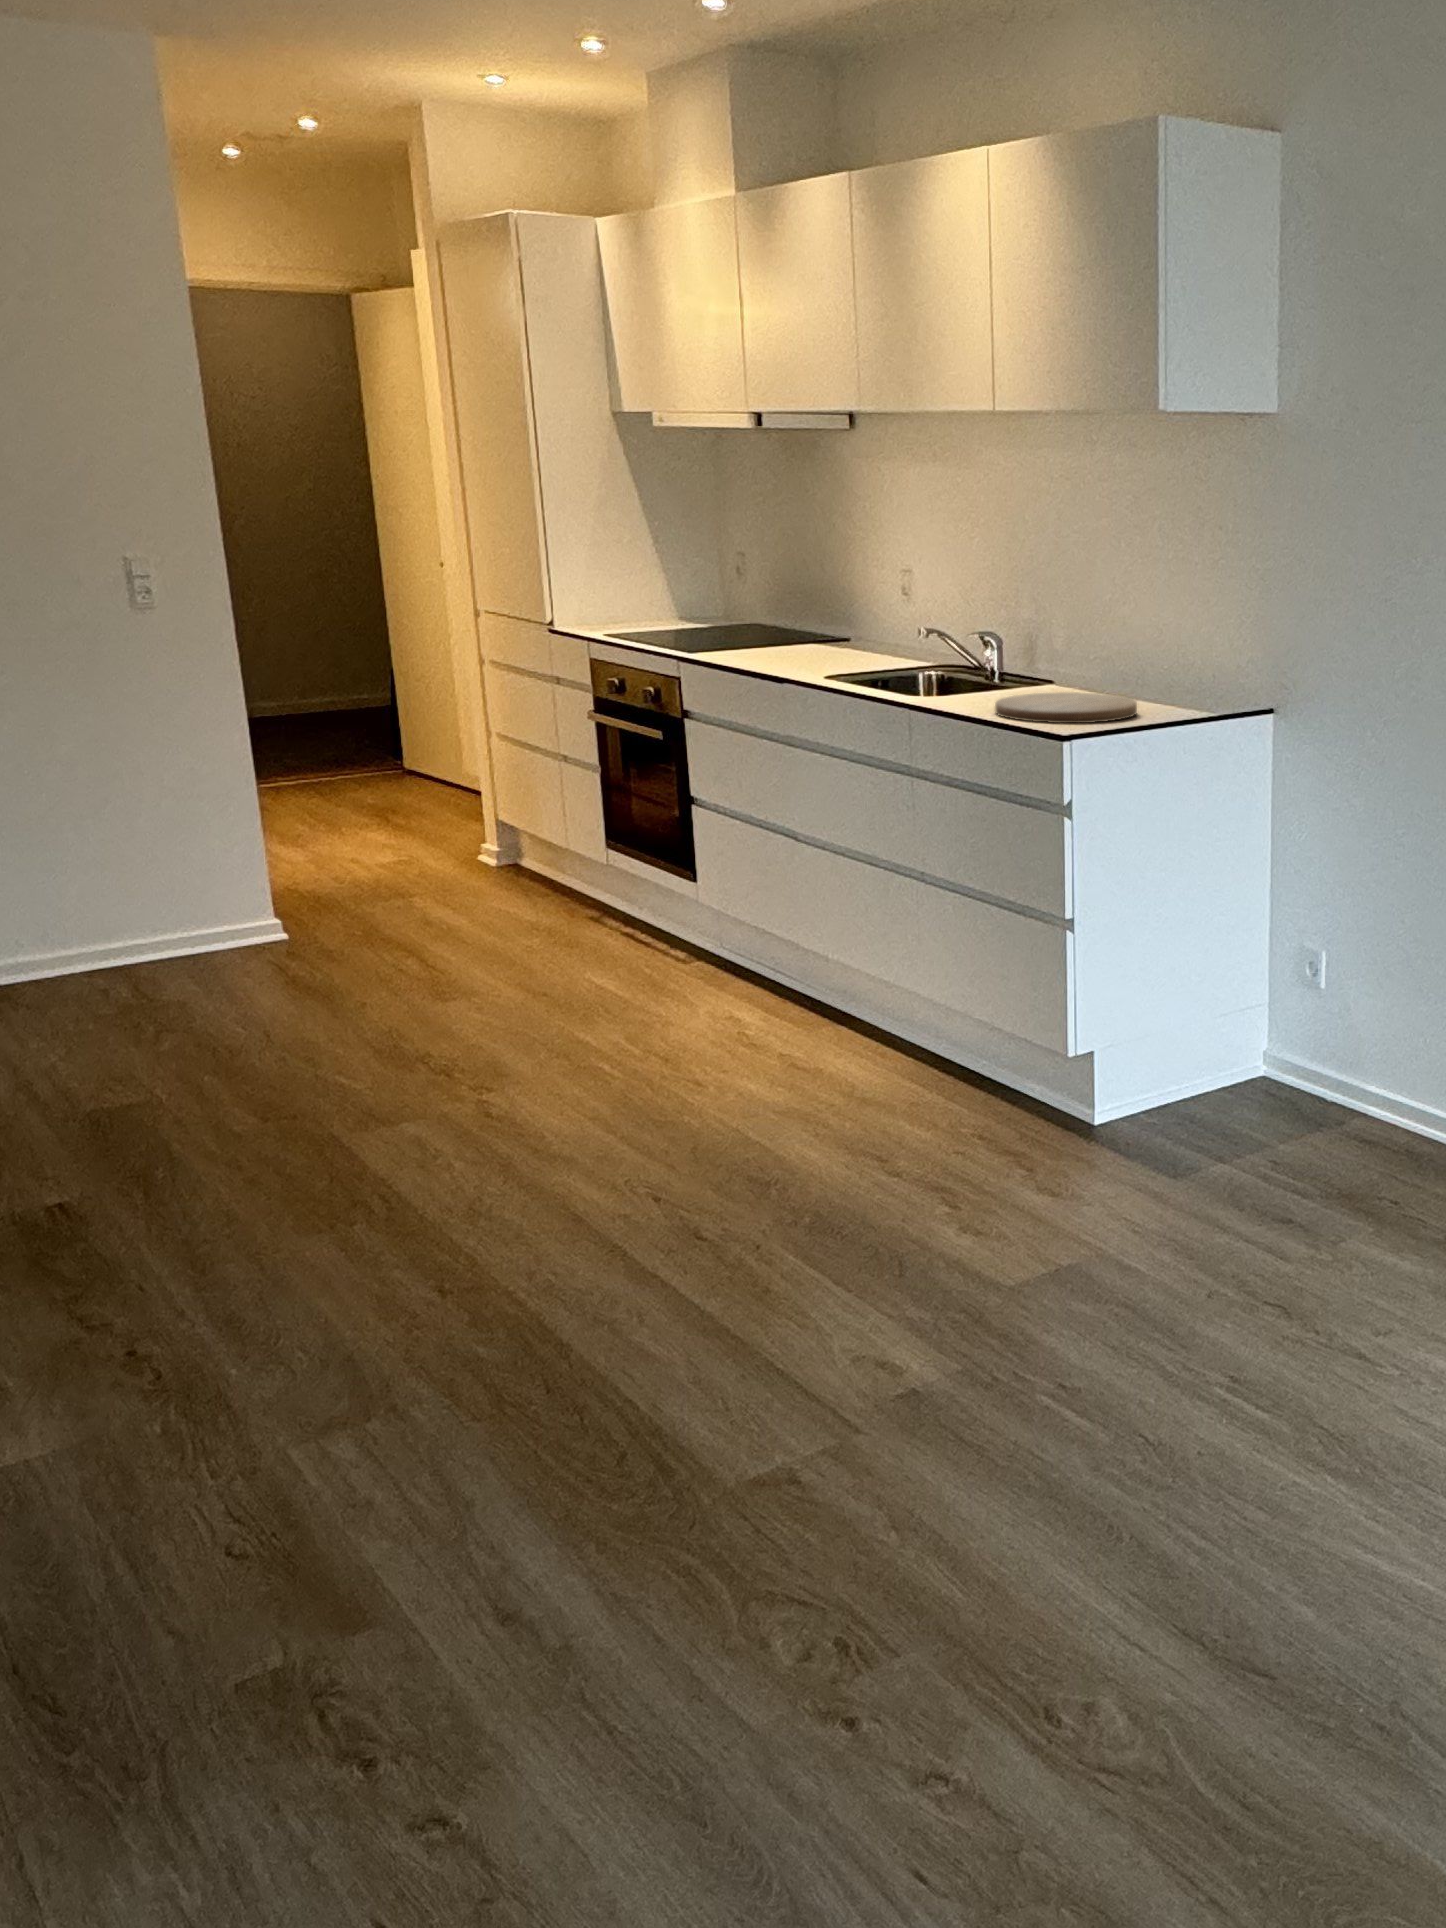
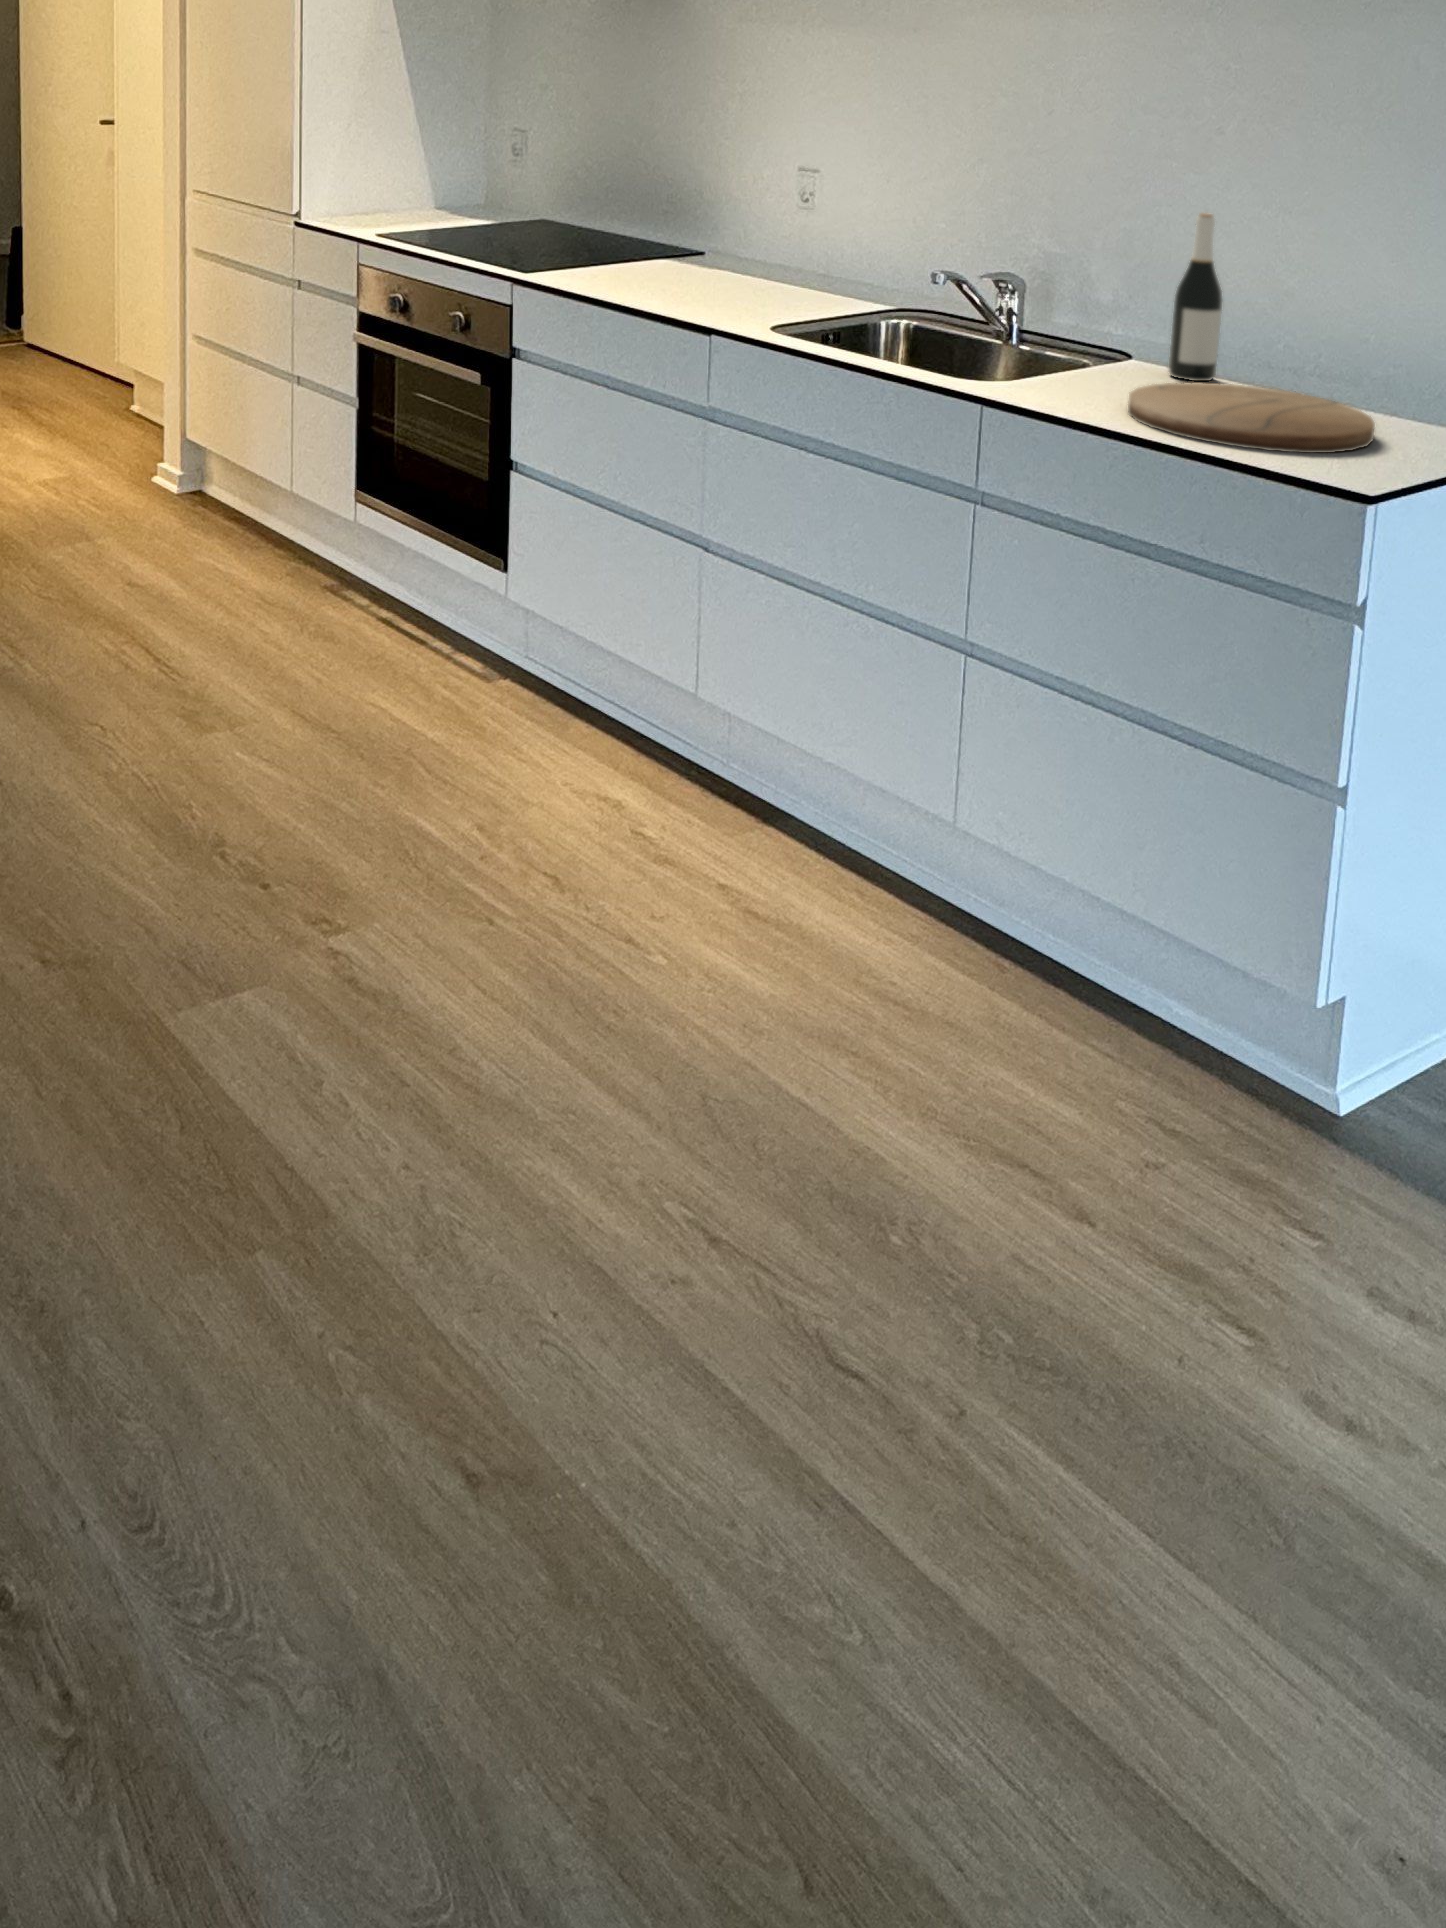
wine bottle: none [1070,582,1100,697] -> present [1169,213,1222,381]

